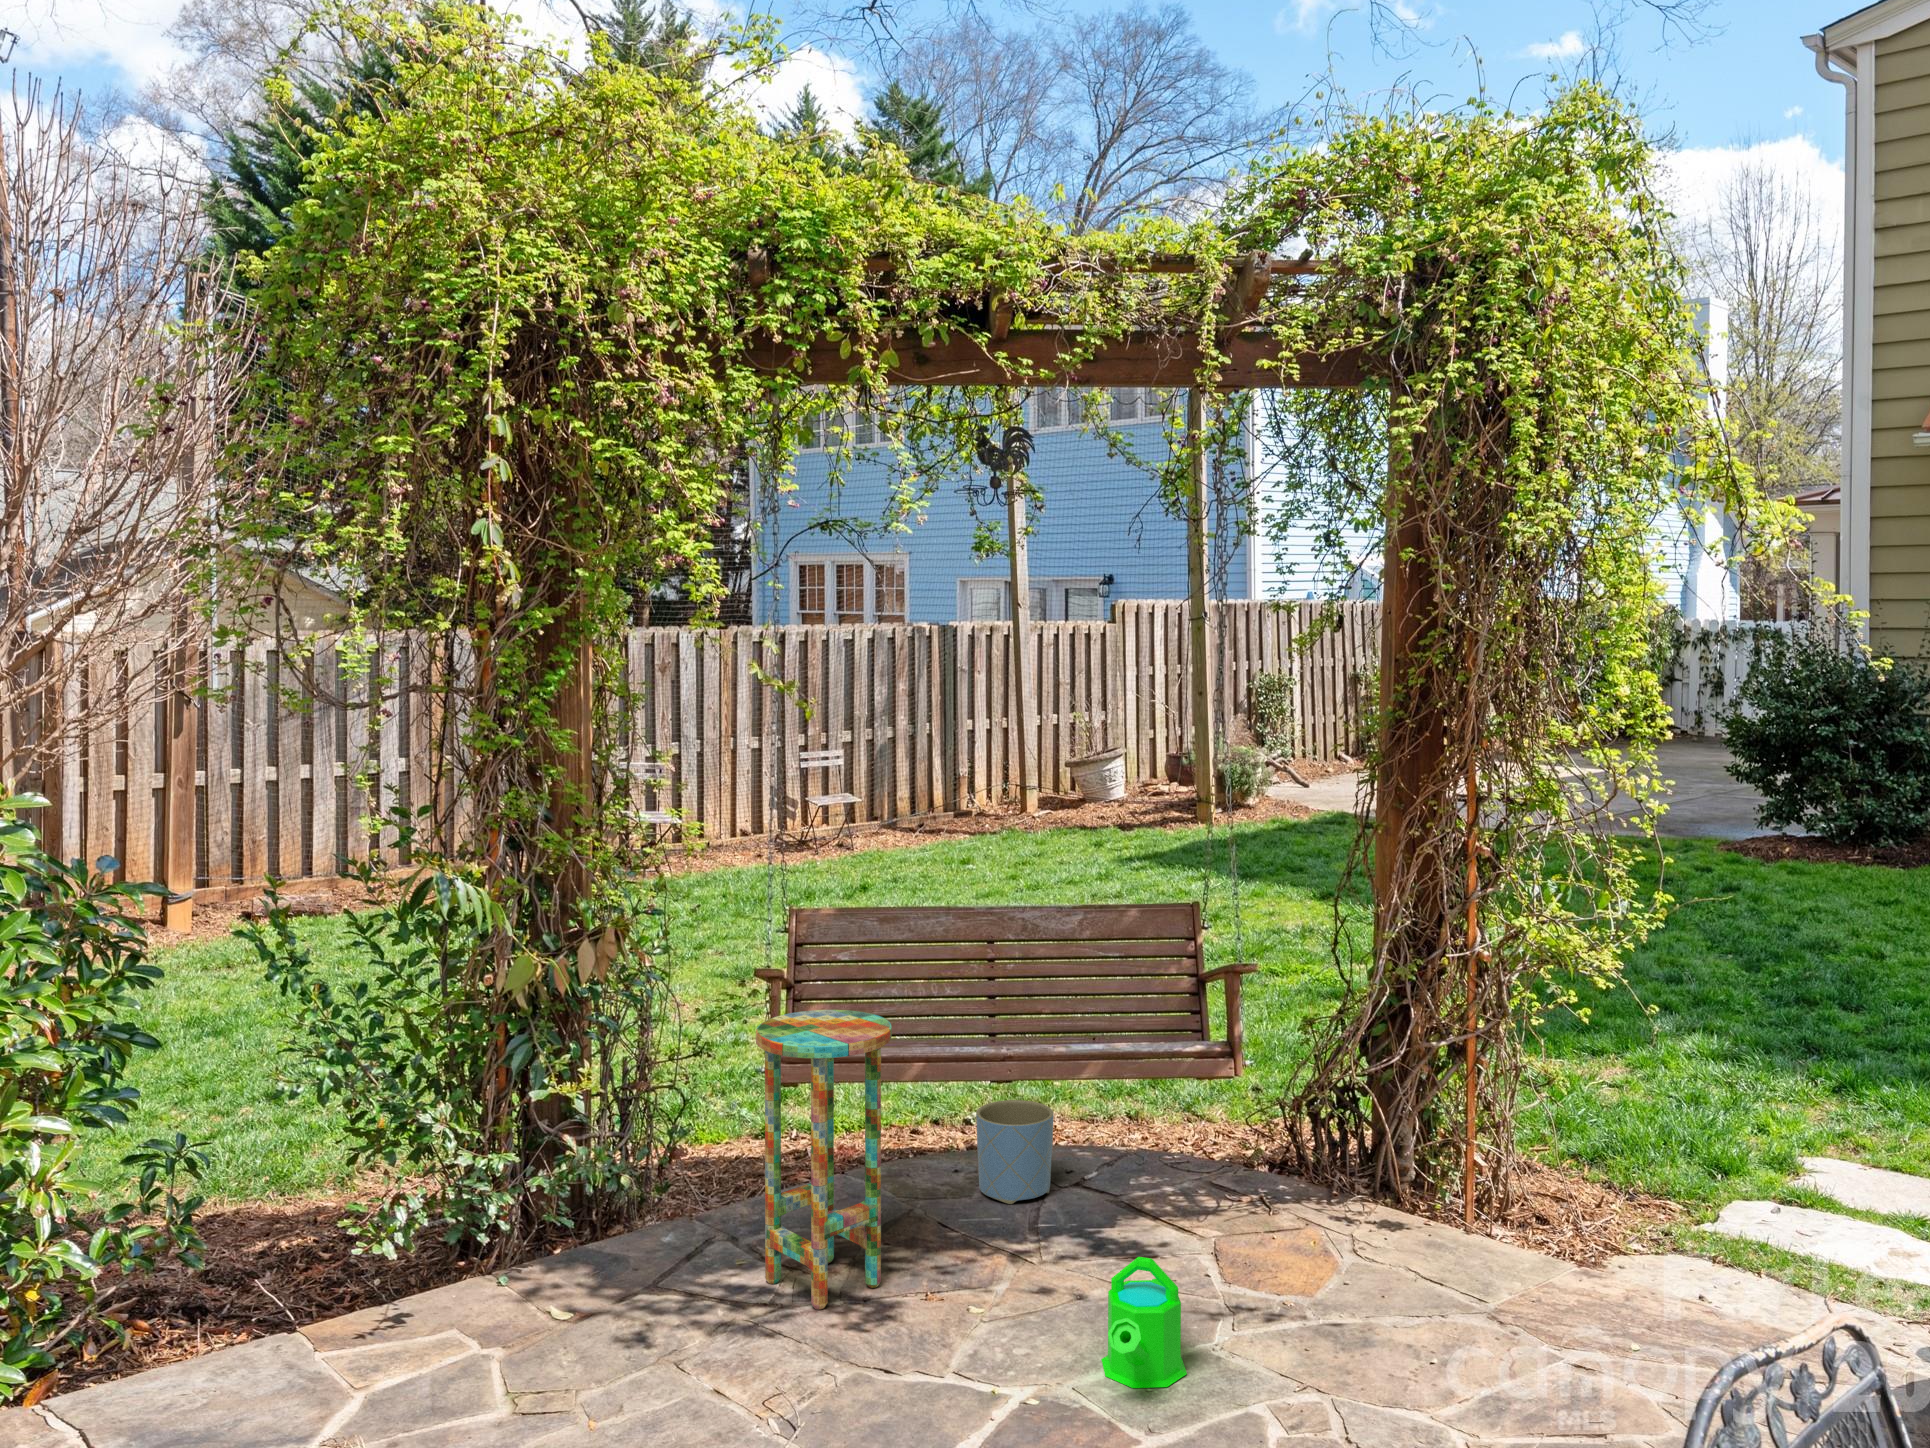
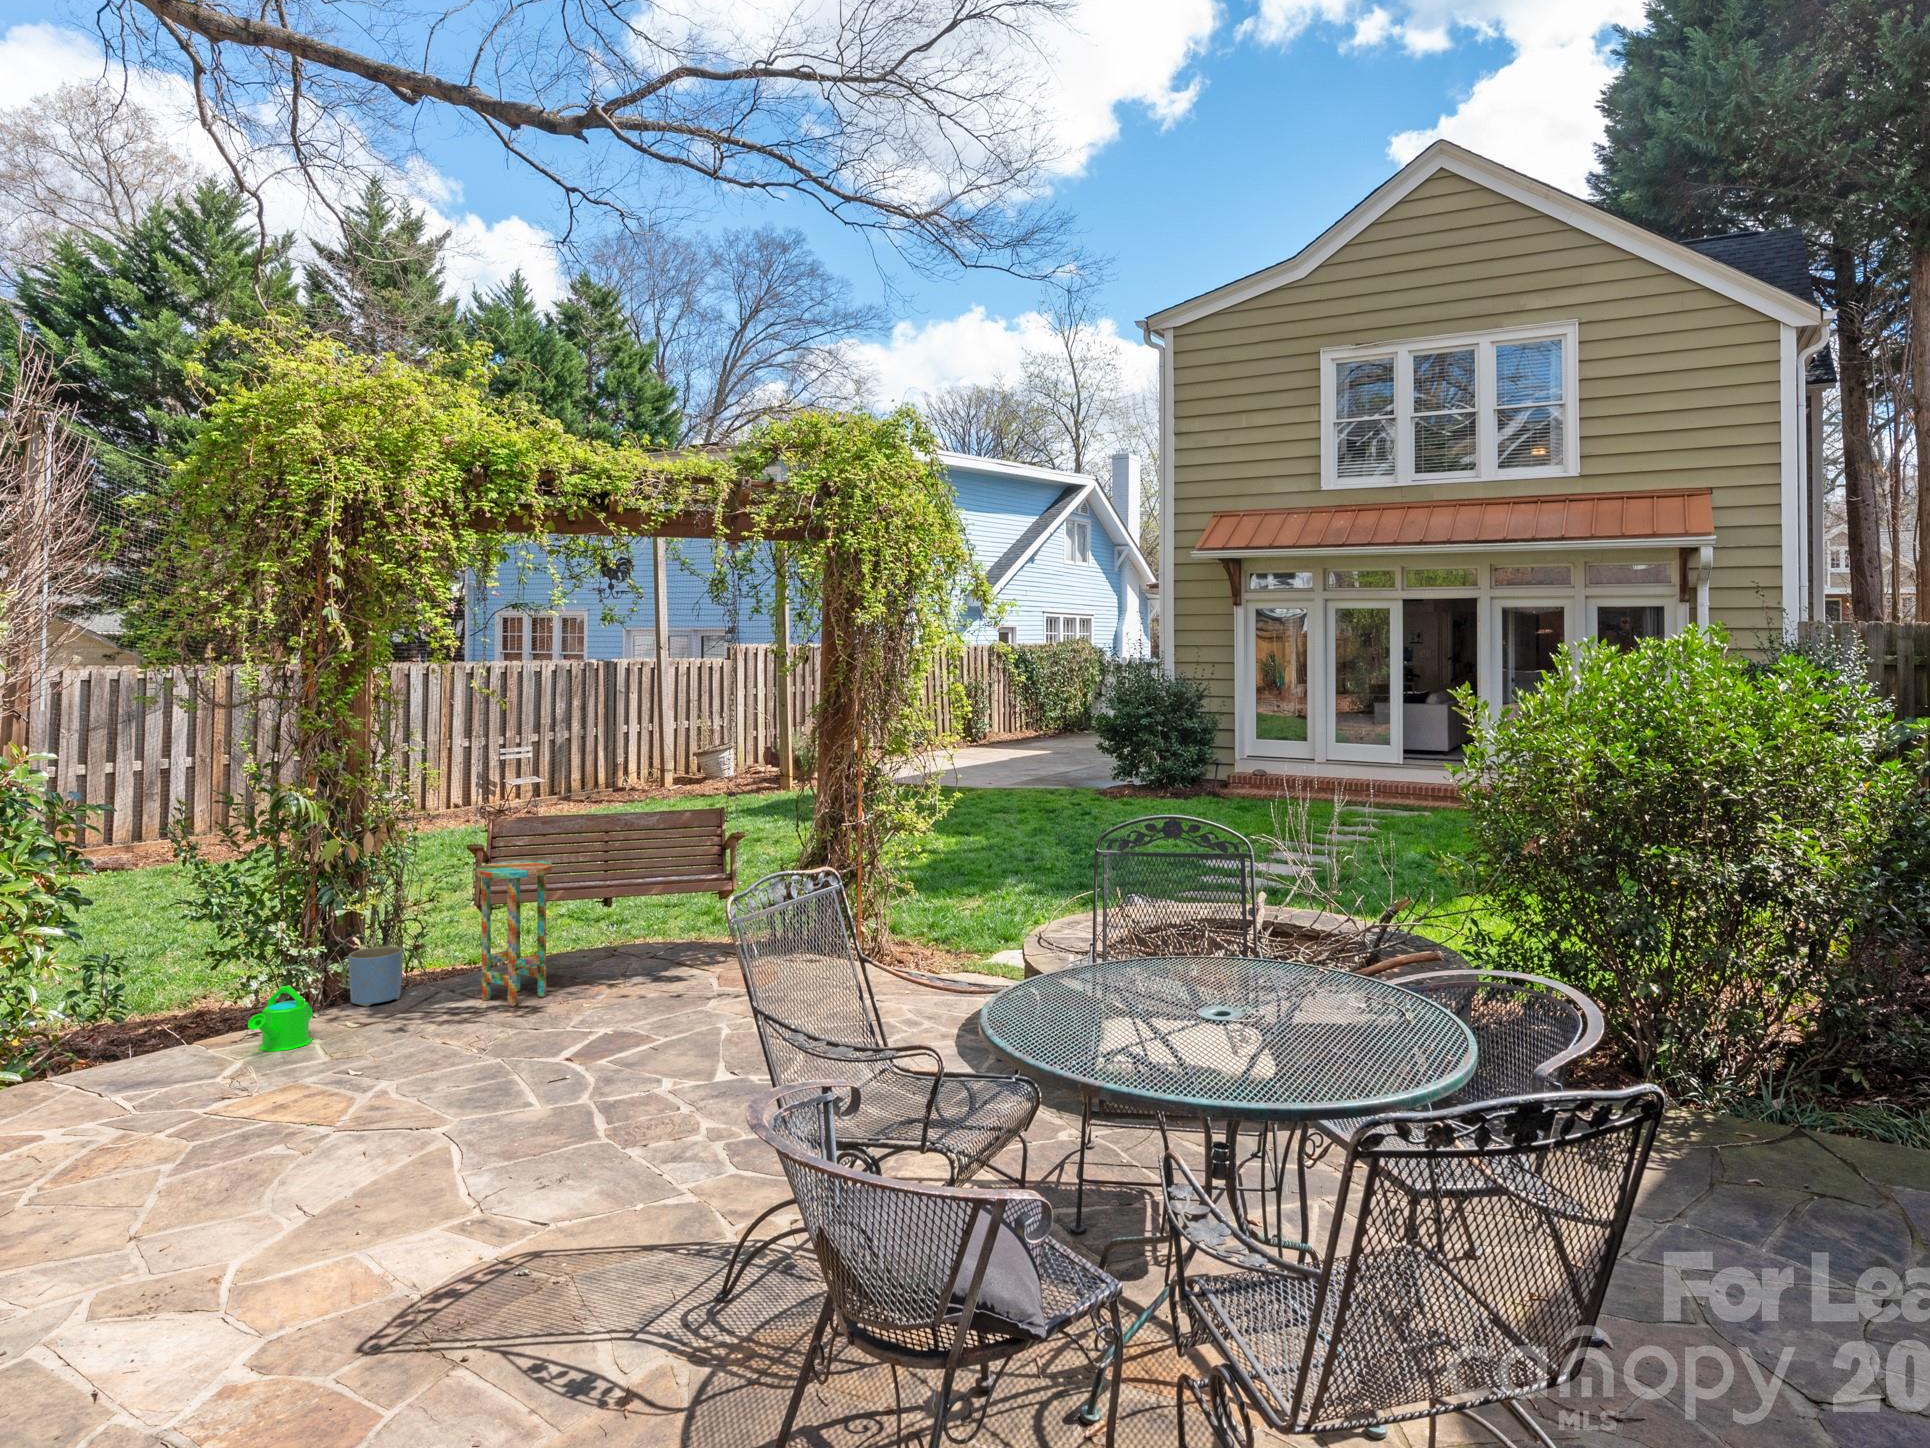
planter: present [976,1100,1054,1204] -> present [348,946,403,1006]
watering can: present [1101,1257,1187,1388] -> present [248,986,312,1052]

